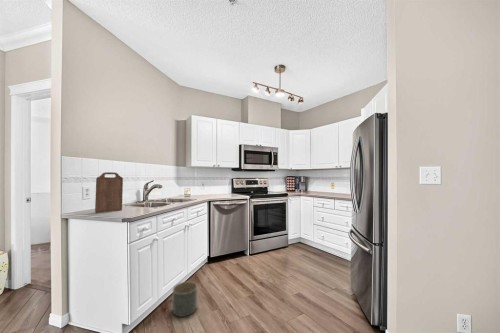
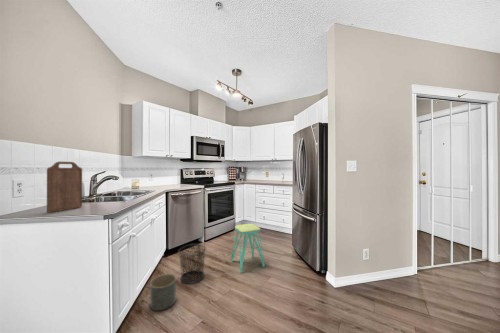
stool: none [267,242,303,298] -> present [231,223,265,273]
waste bin: none [207,256,235,298] -> present [179,244,205,284]

